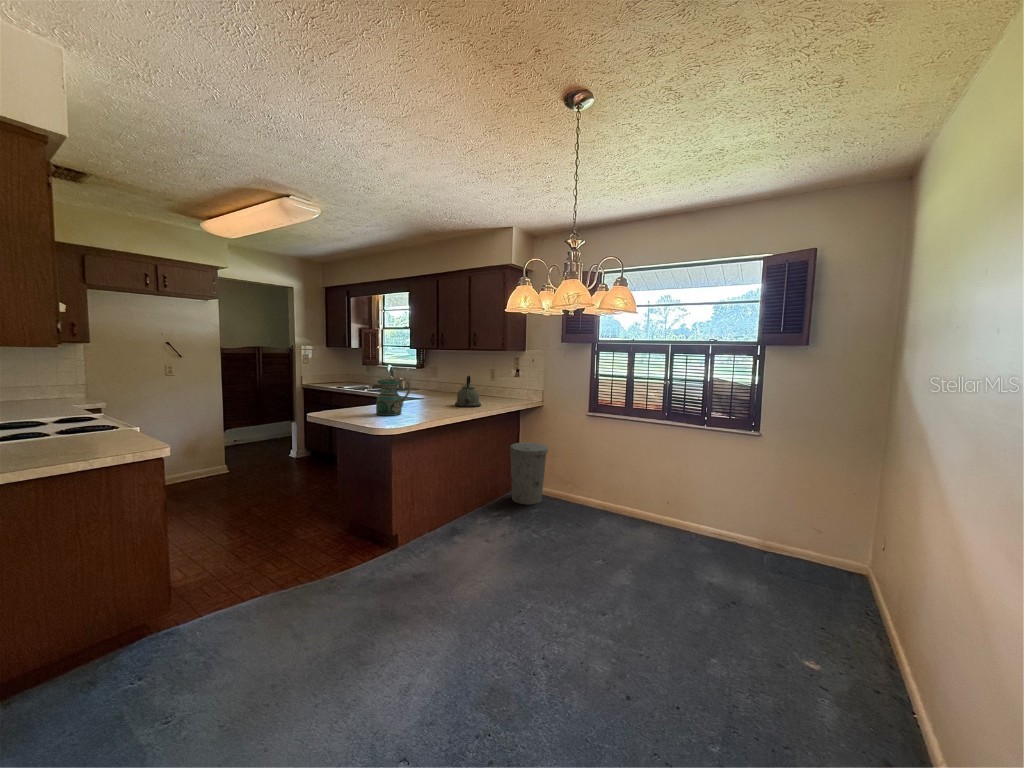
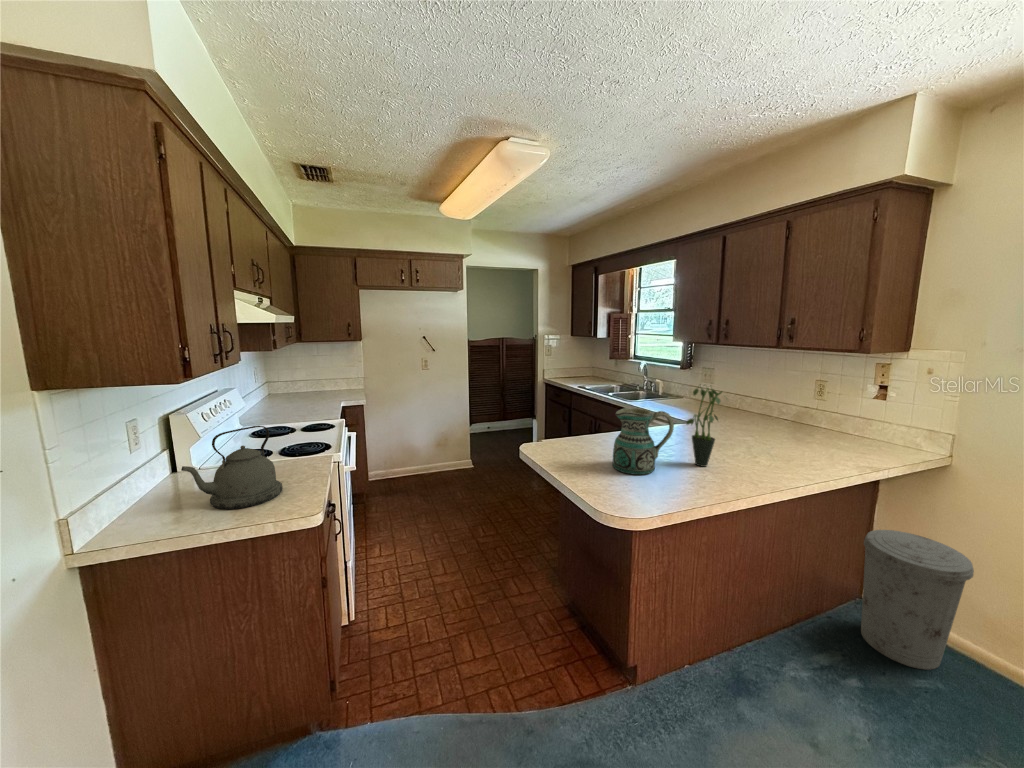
potted plant: none [418,364,439,411] -> present [687,388,722,467]
kettle: present [455,376,481,407] -> present [181,426,282,509]

